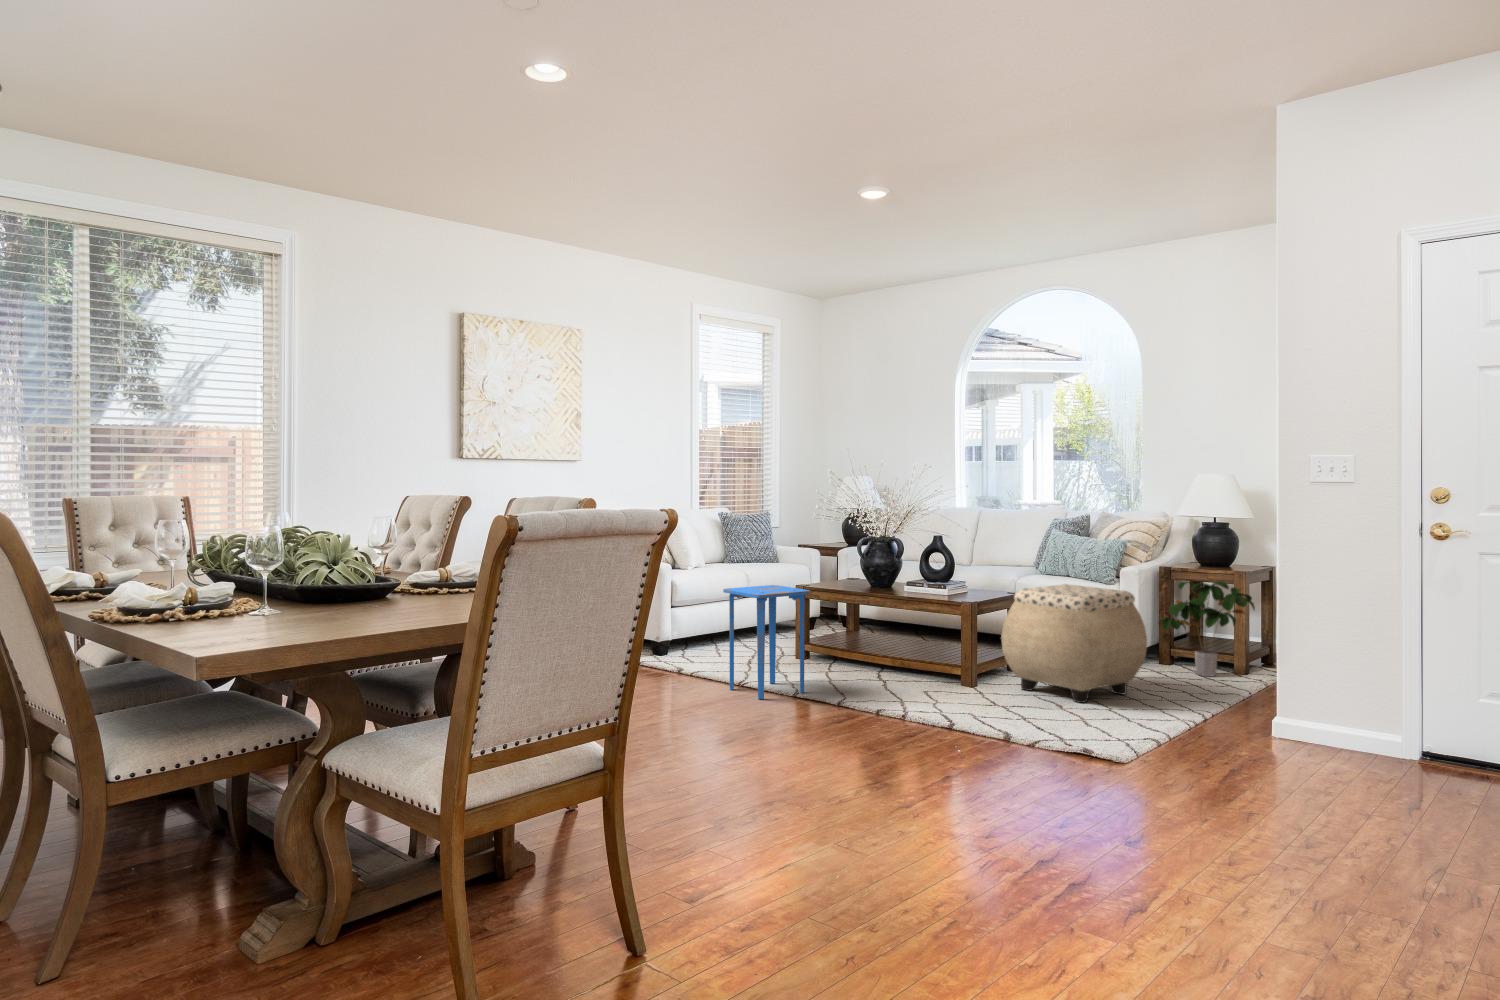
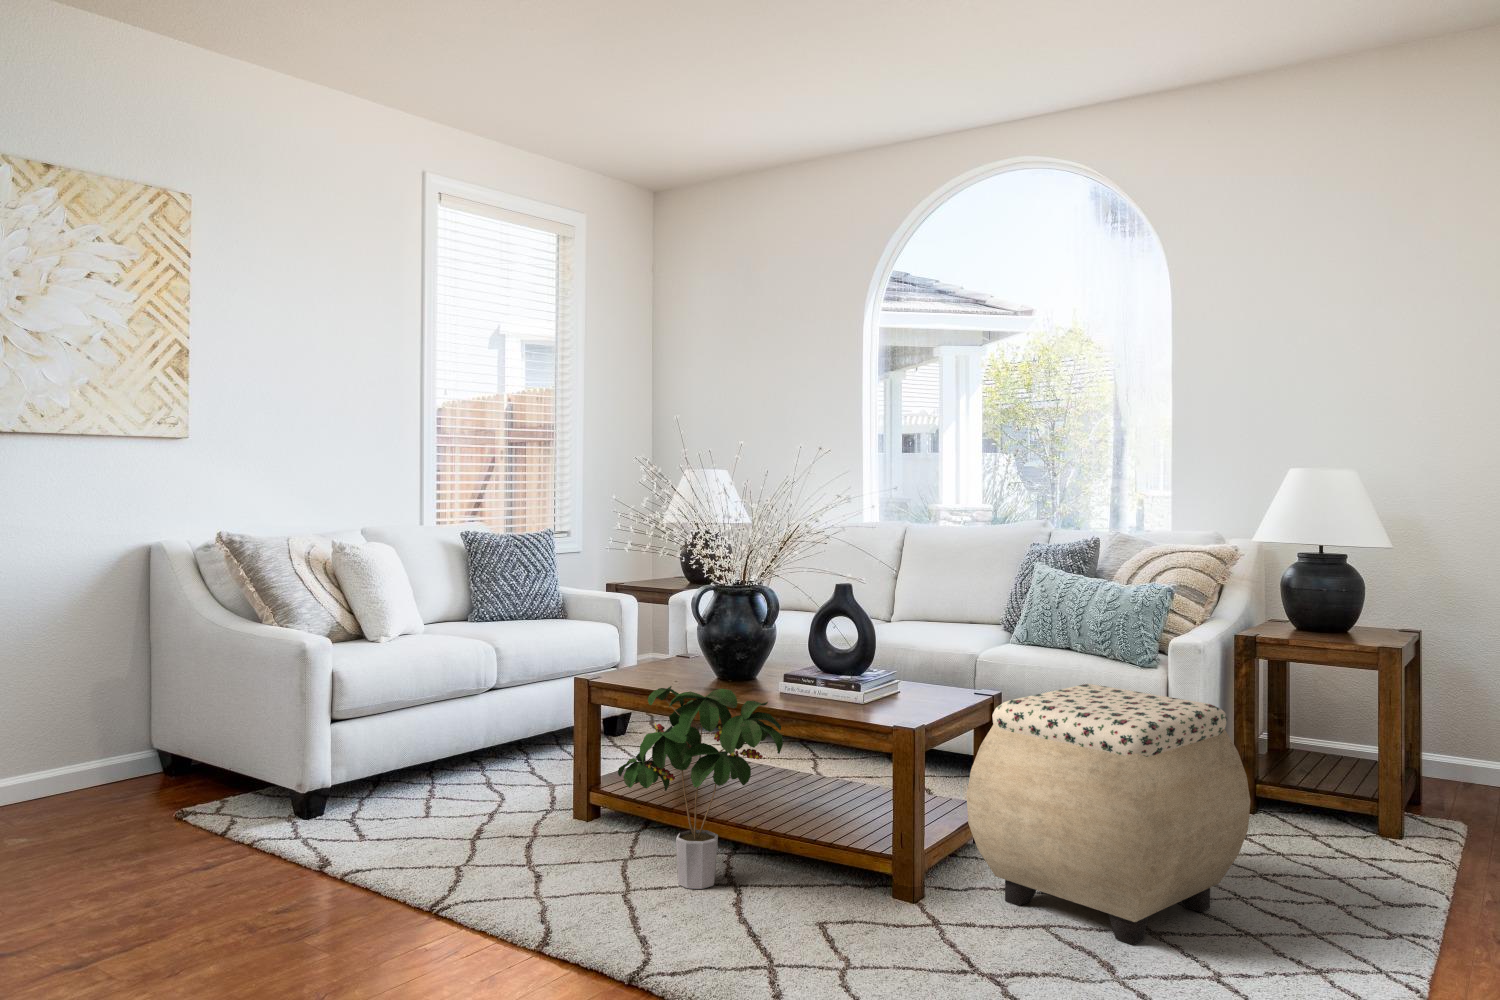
potted plant: present [1159,581,1255,676] -> present [618,686,783,889]
side table: present [723,585,810,699] -> none [390,697,575,962]

